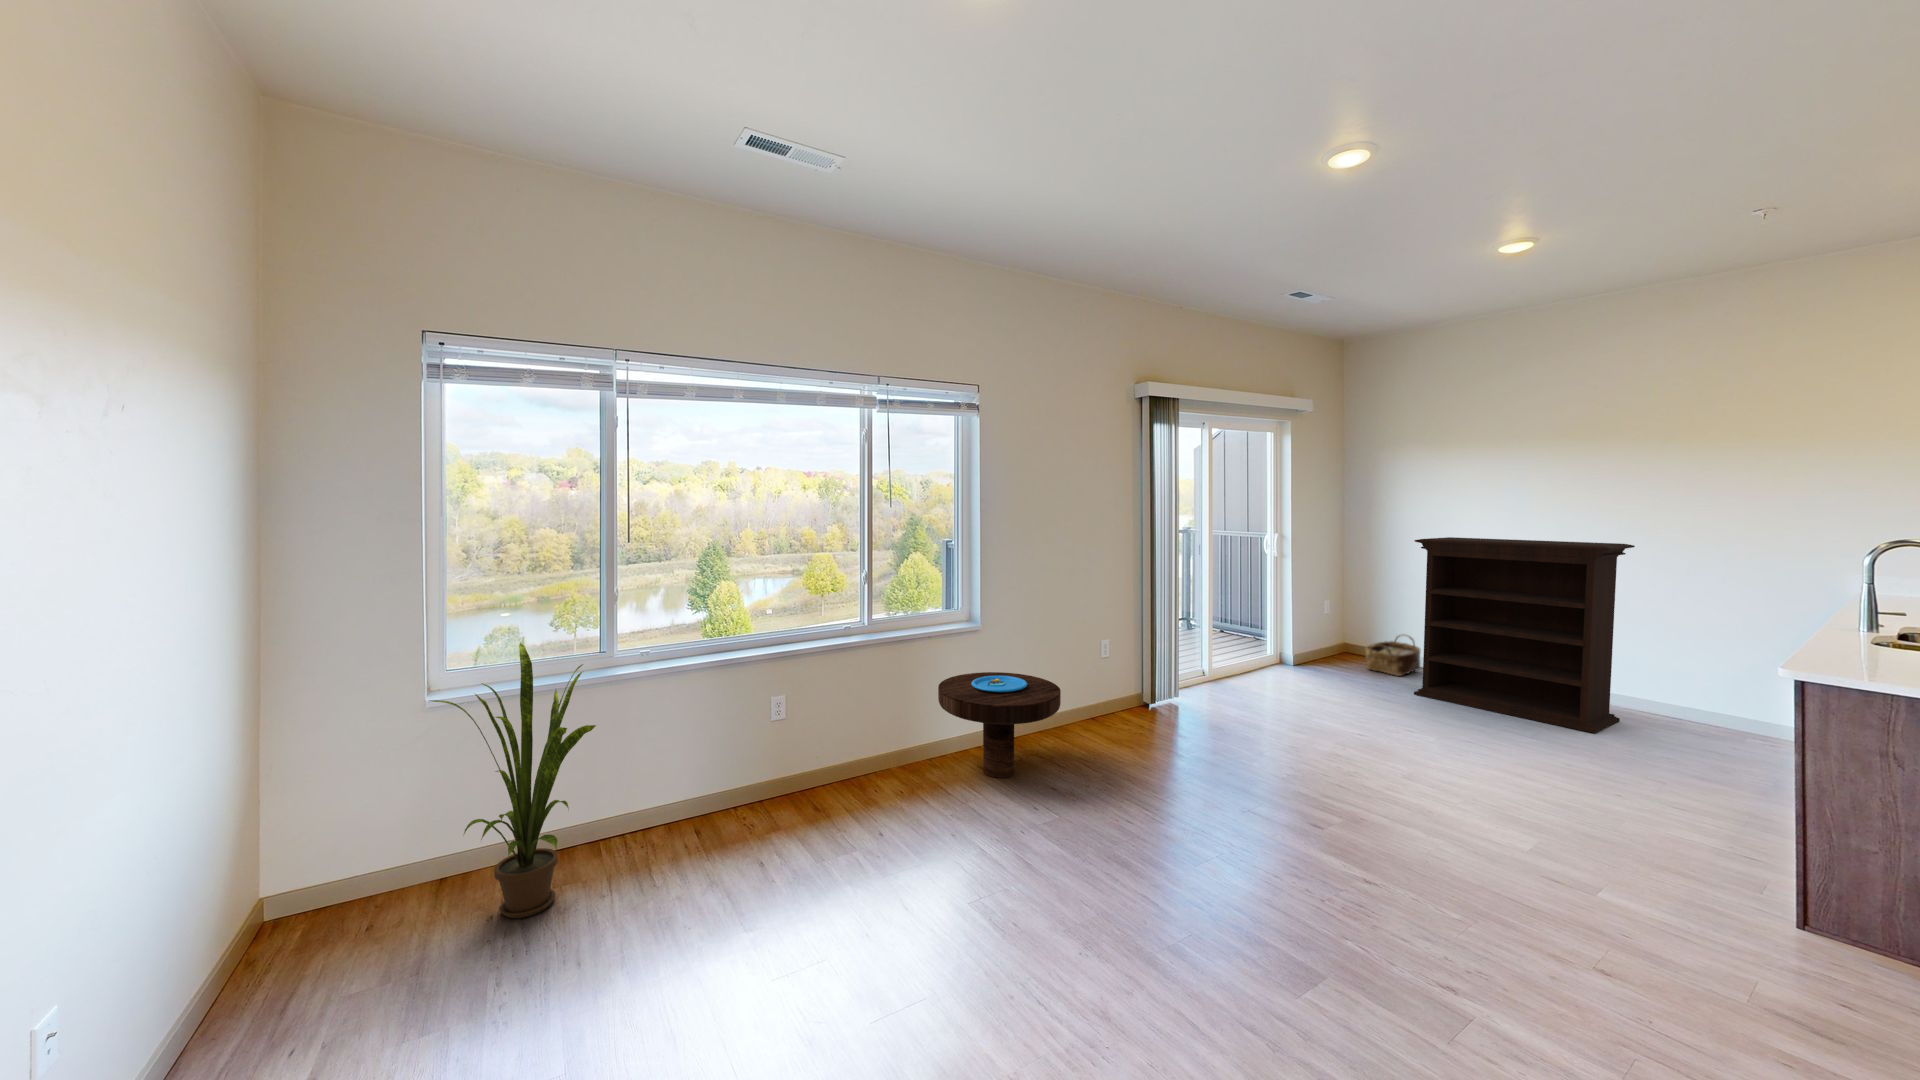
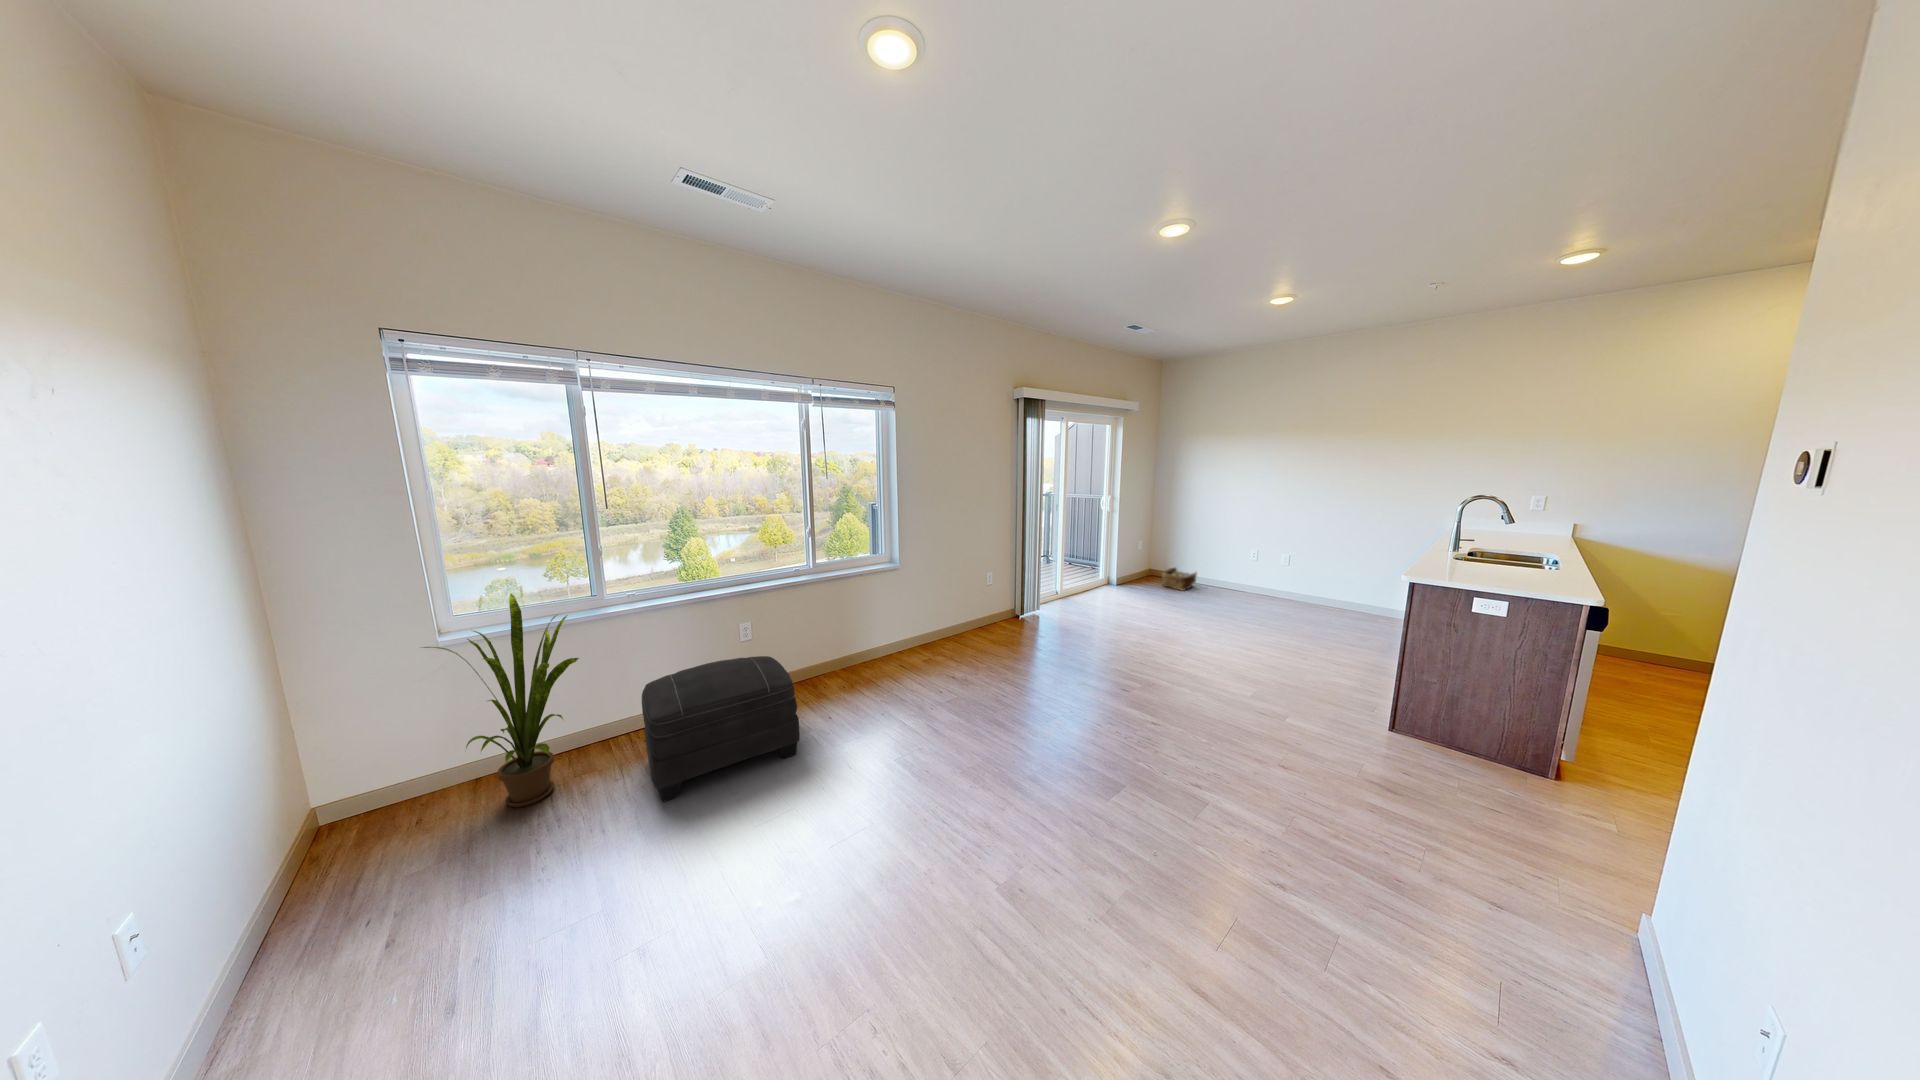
bookshelf: present [1414,537,1635,733] -> none [1190,500,1331,629]
side table: present [938,672,1061,778] -> none [865,598,952,674]
ottoman: none [665,738,863,922] -> present [642,656,800,801]

